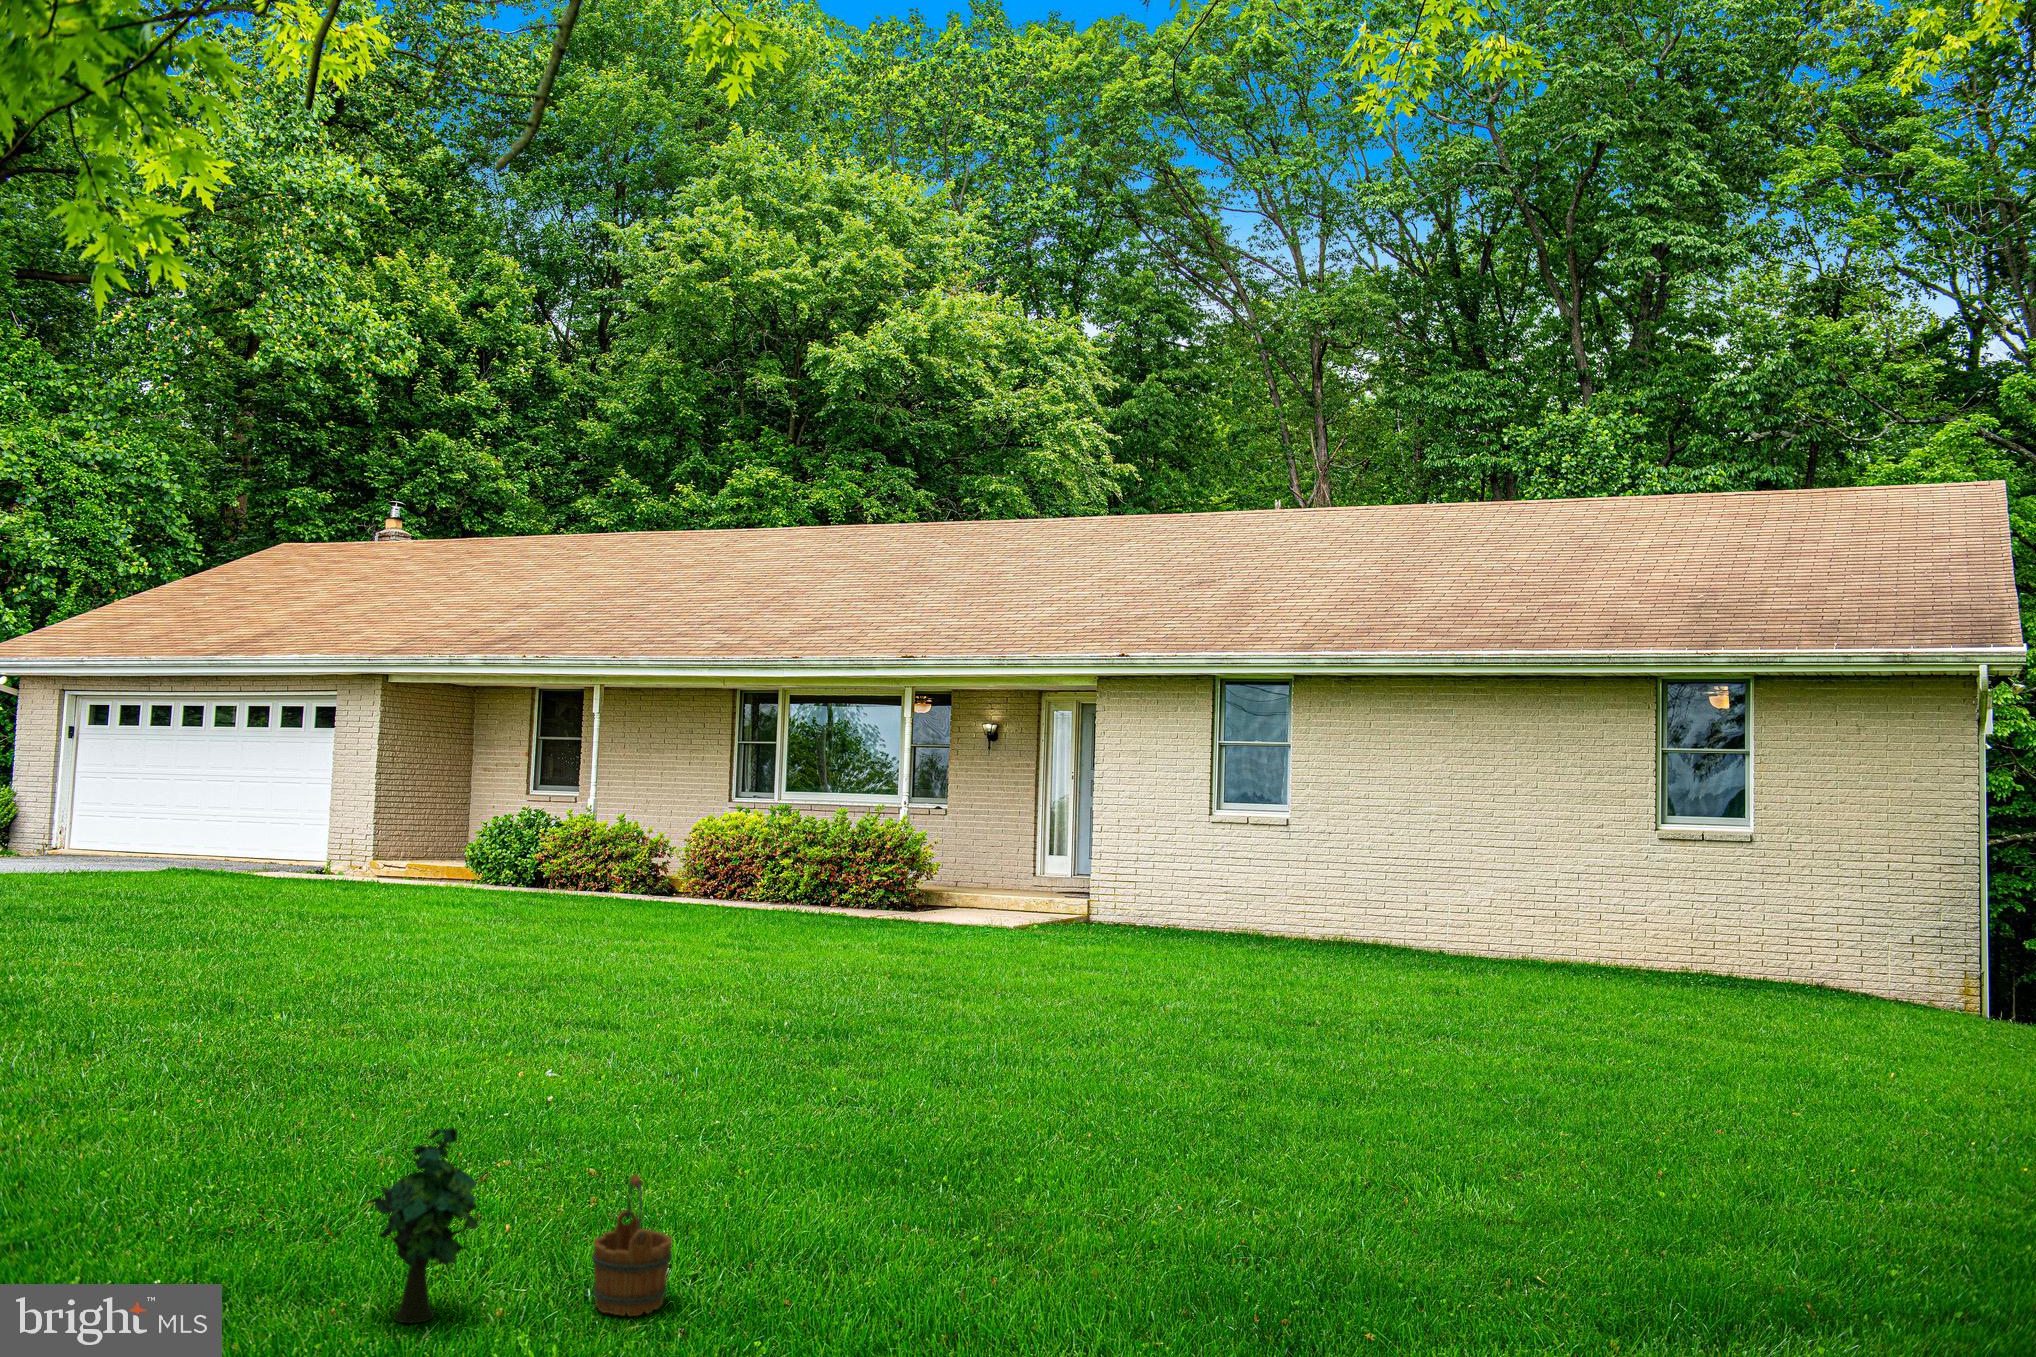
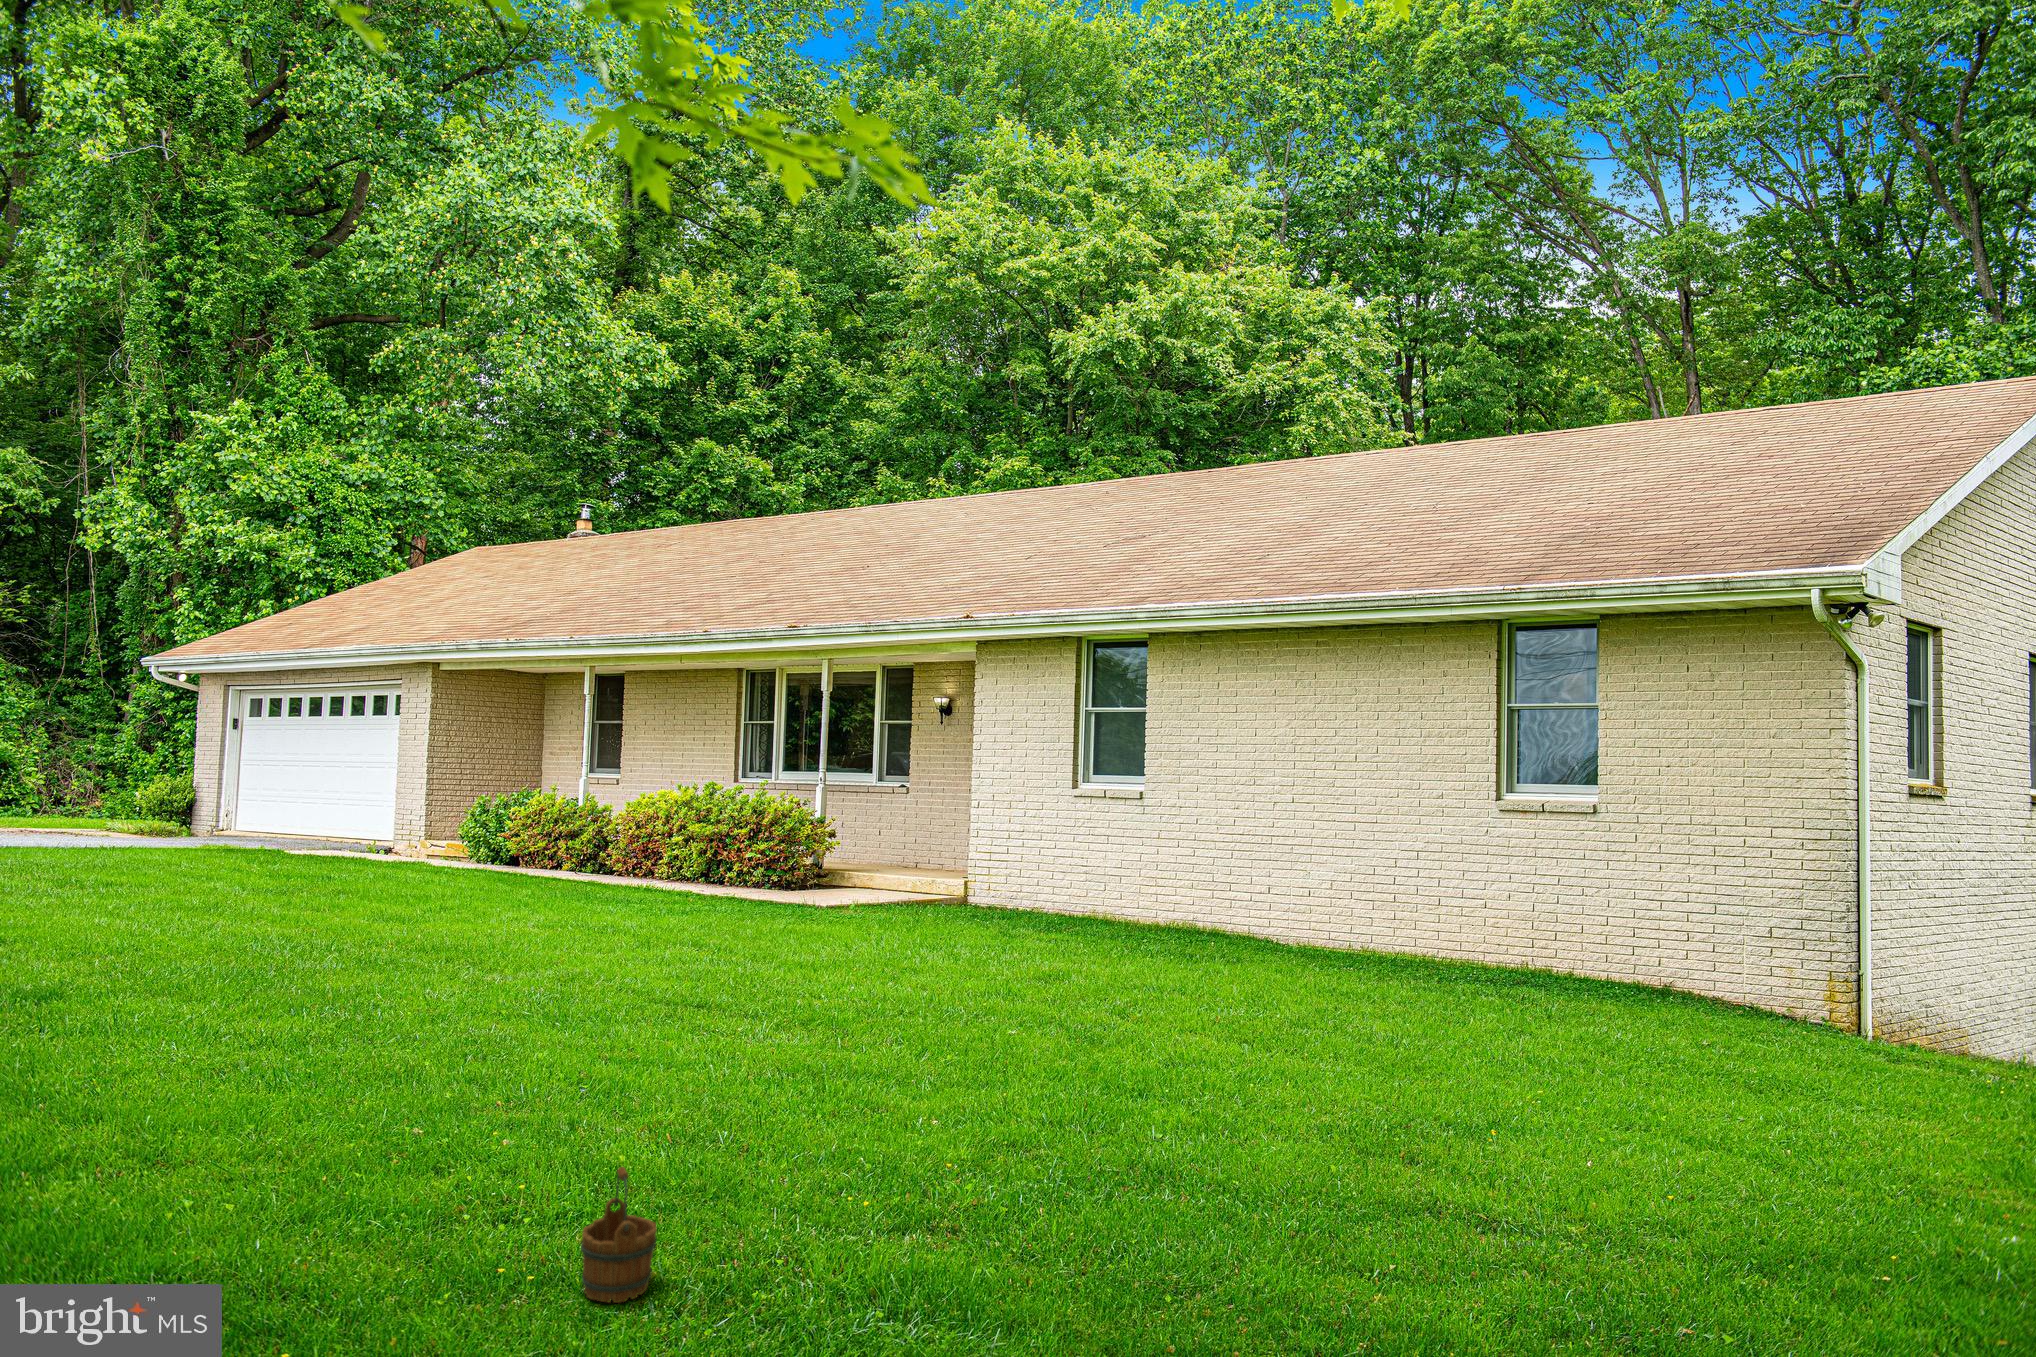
decorative plant: present [365,1128,478,1323] -> none [357,1129,472,1317]

